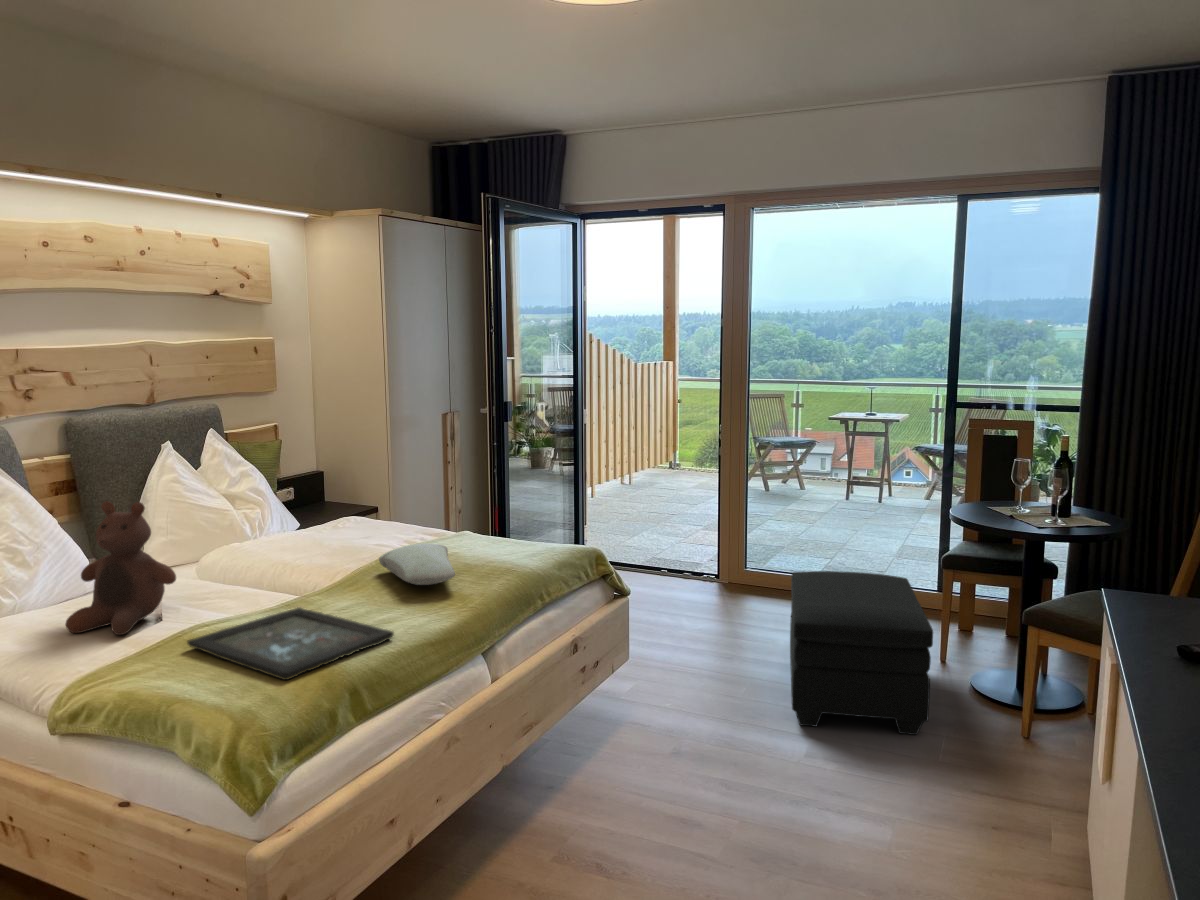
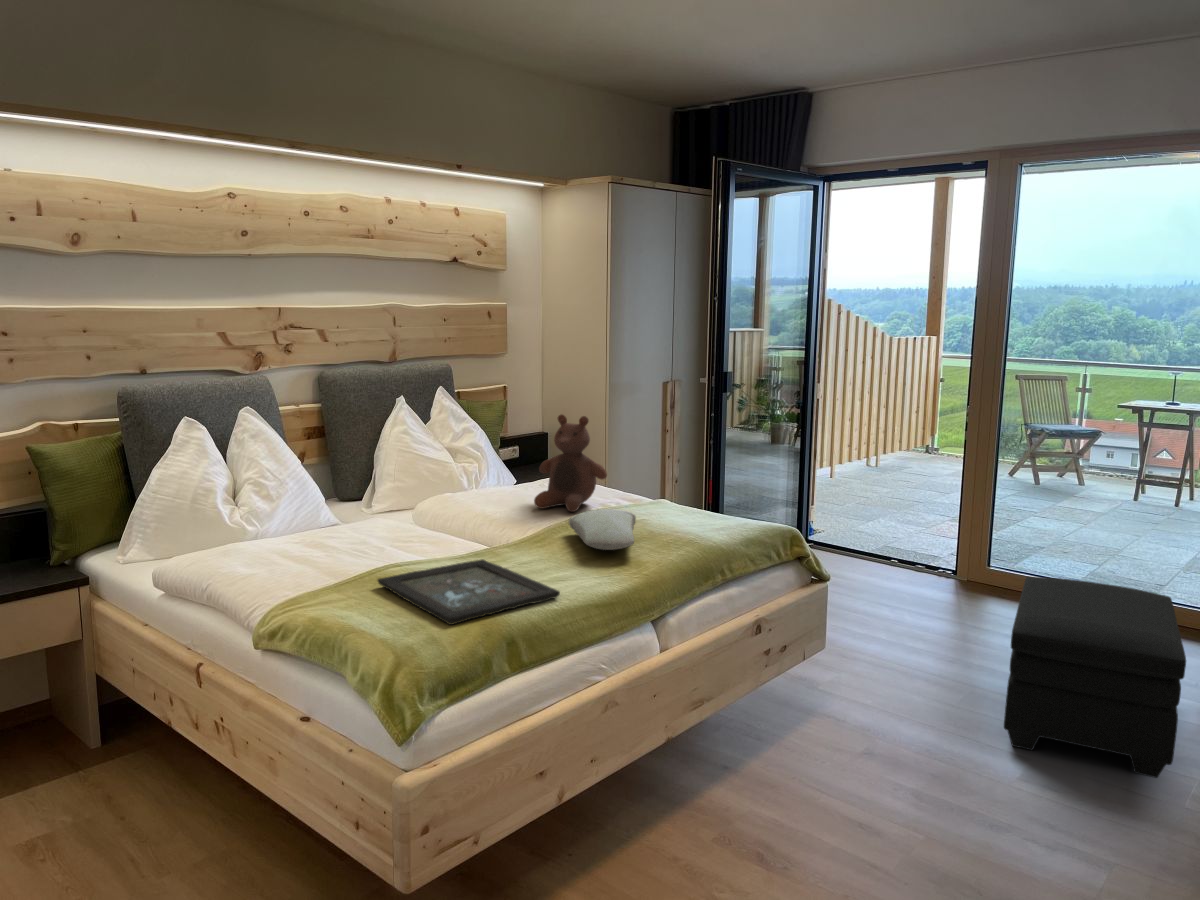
stuffed bear: present [66,501,176,635] -> present [534,415,607,512]

